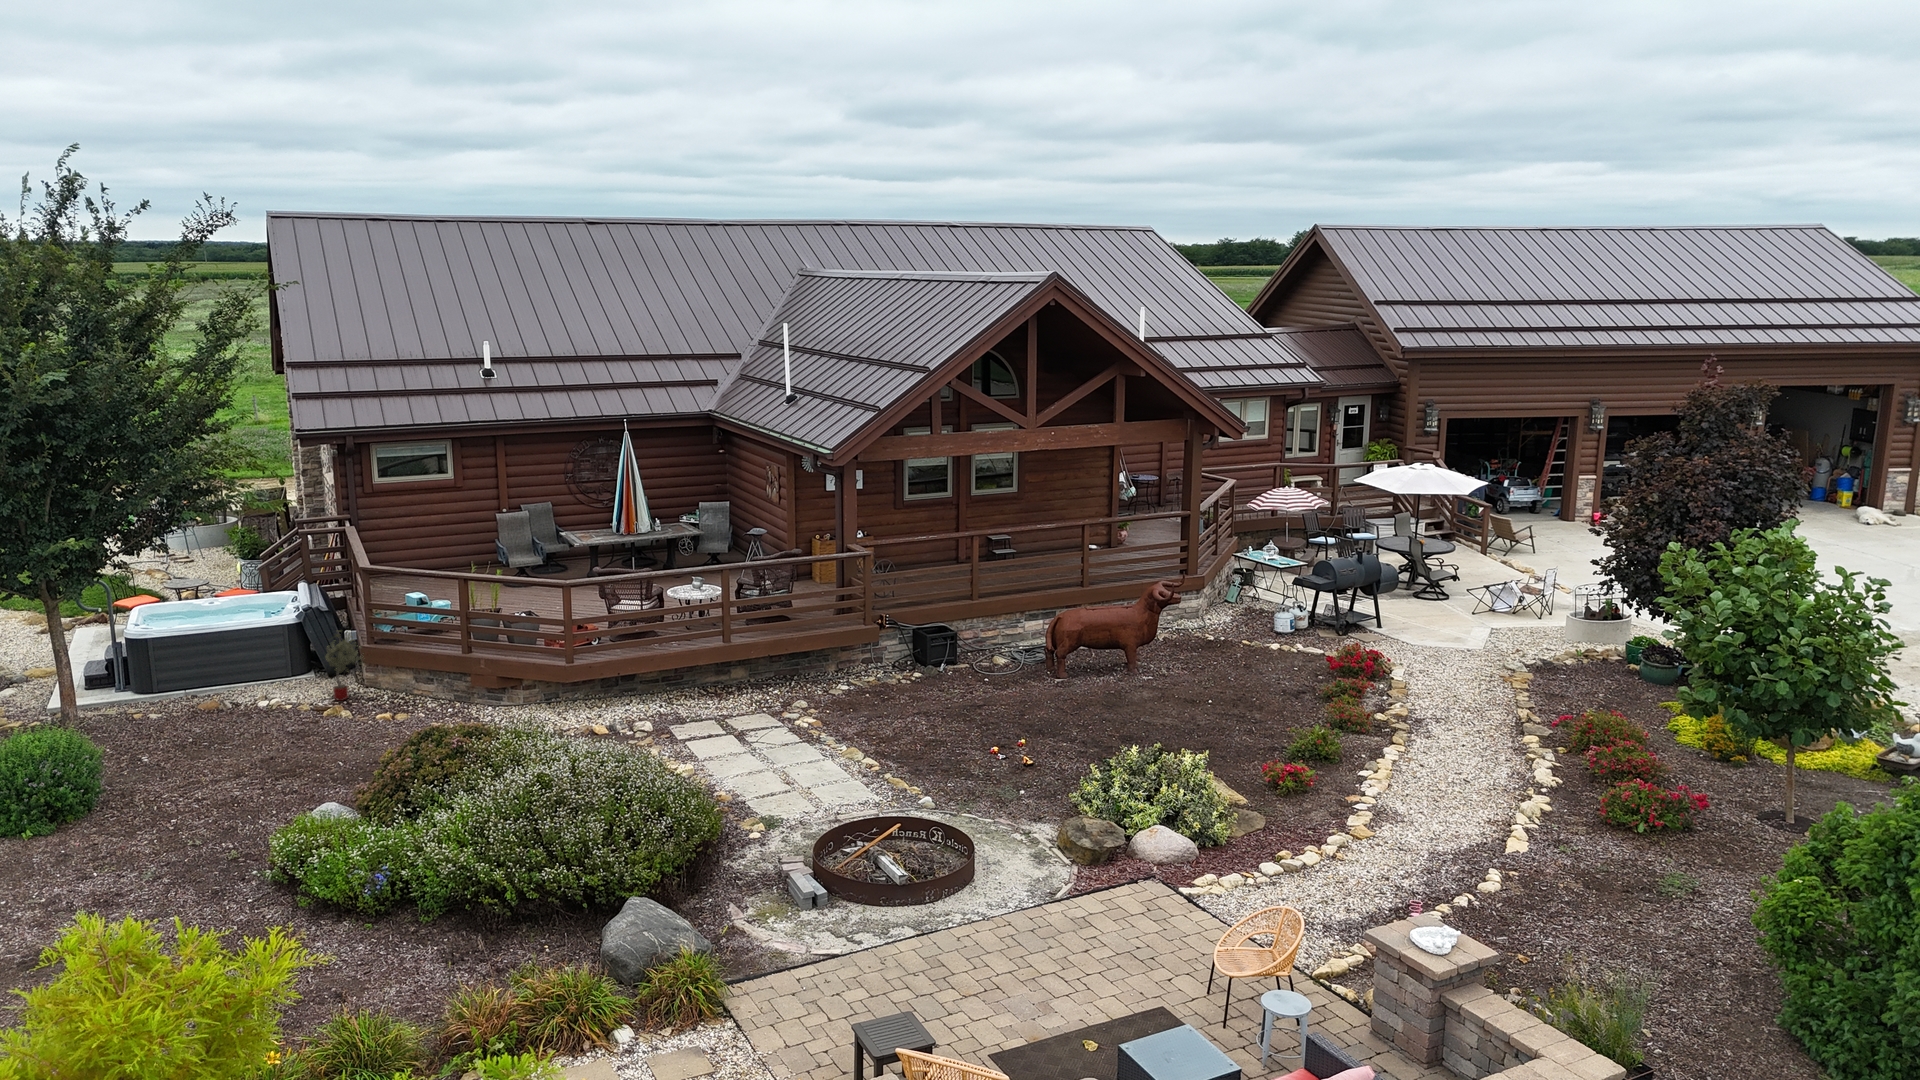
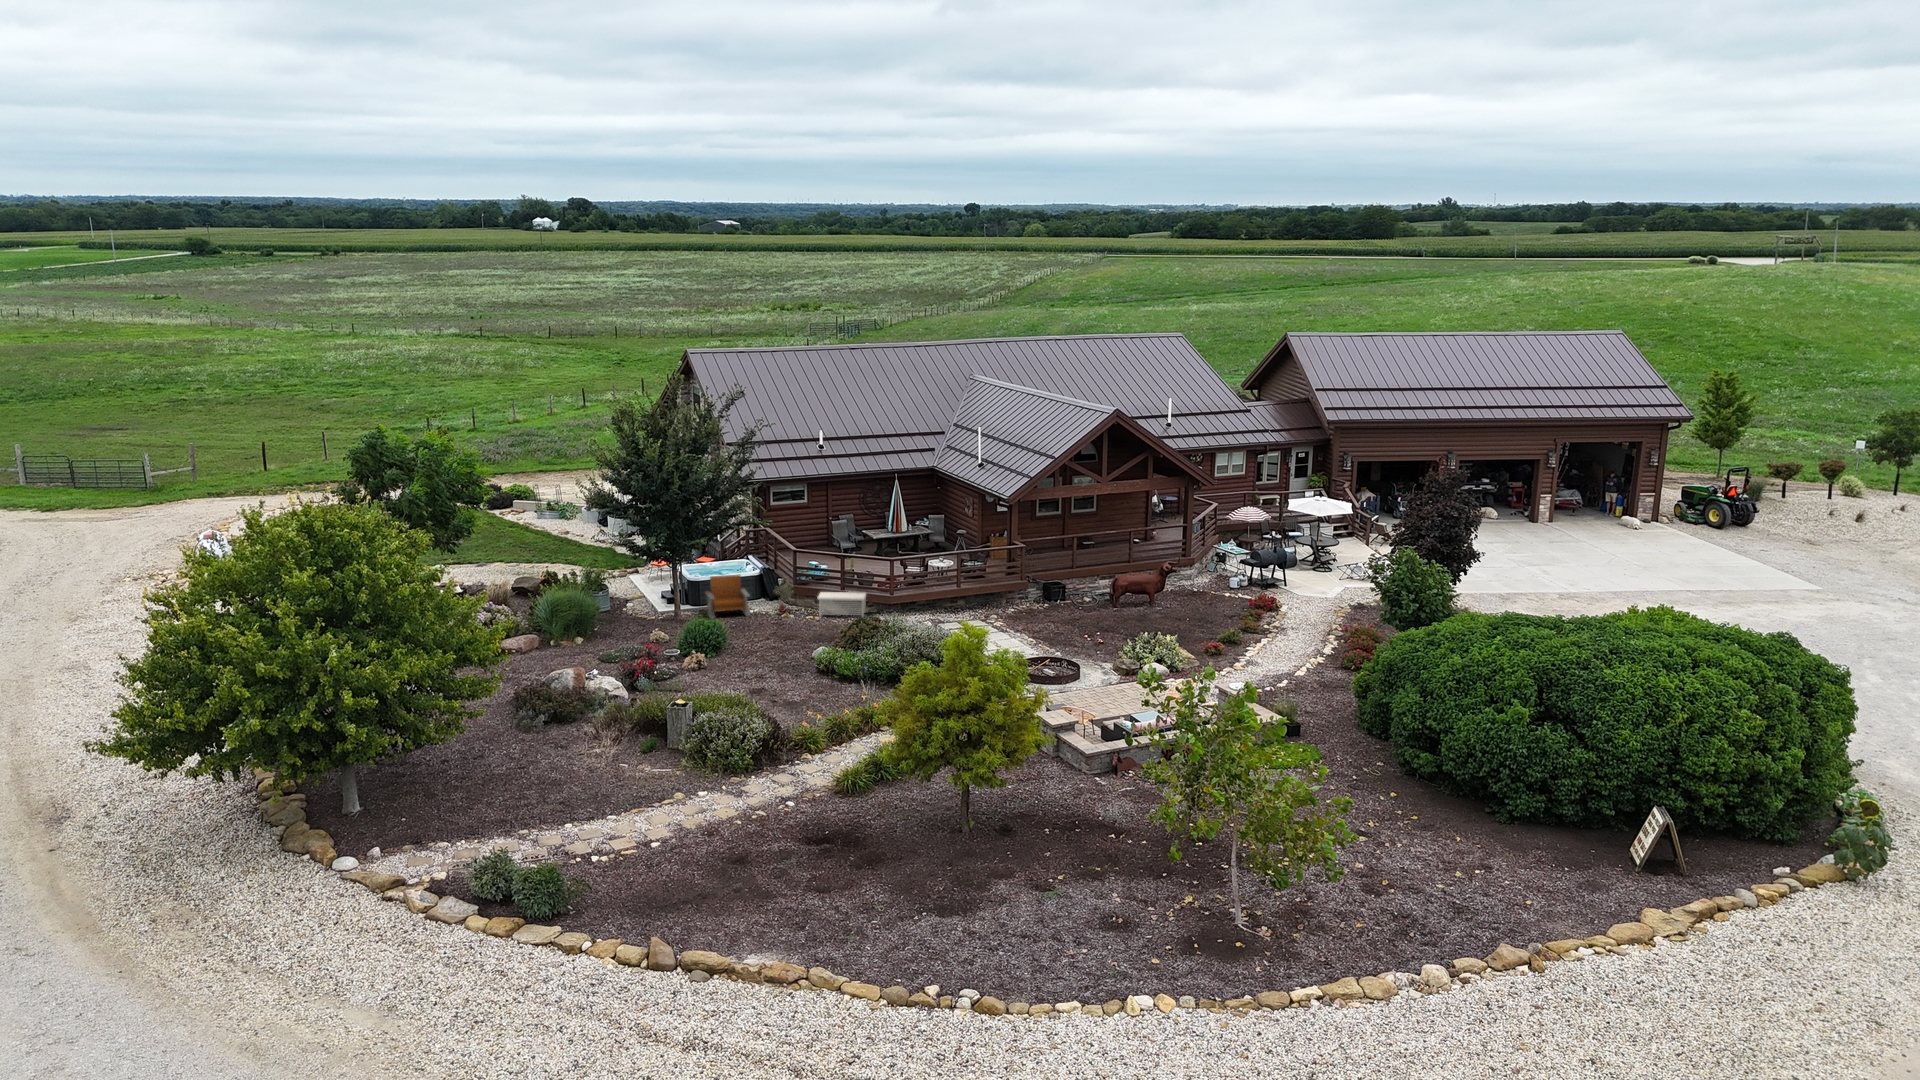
lounge chair: none [152,622,265,723] -> present [705,575,750,619]
storage bench: none [405,656,524,713] -> present [818,592,867,617]

